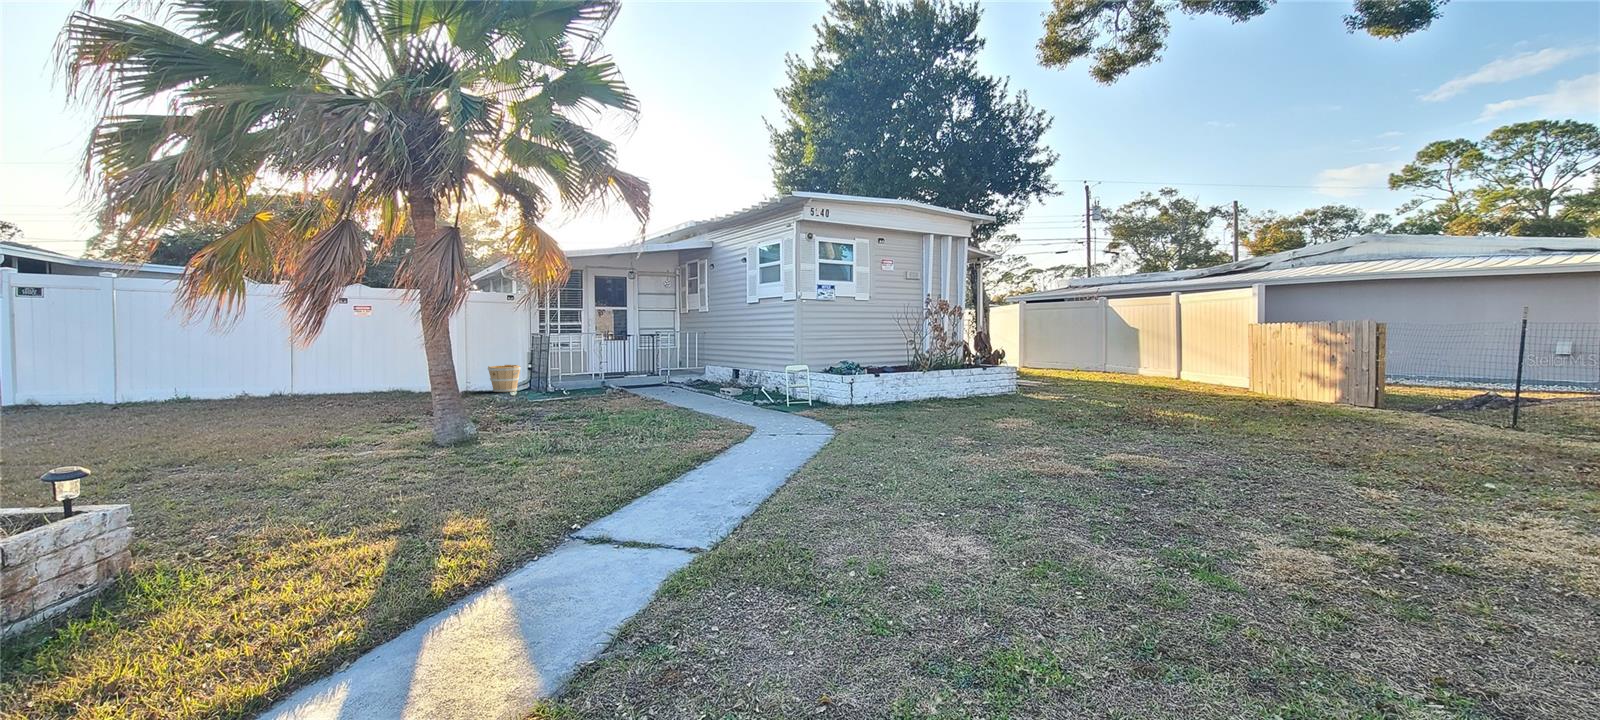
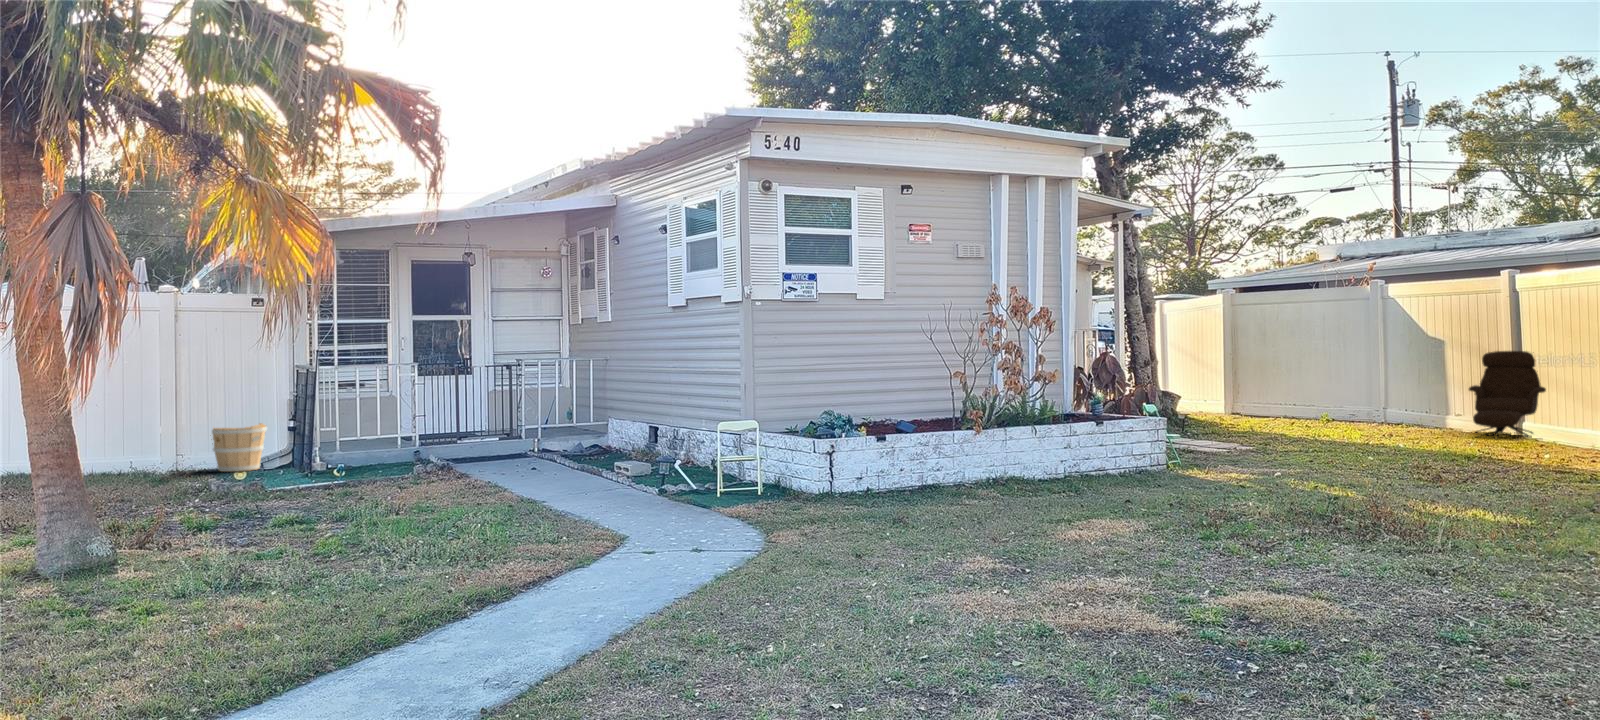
lounge chair: none [1151,334,1191,379] -> present [1469,351,1546,439]

